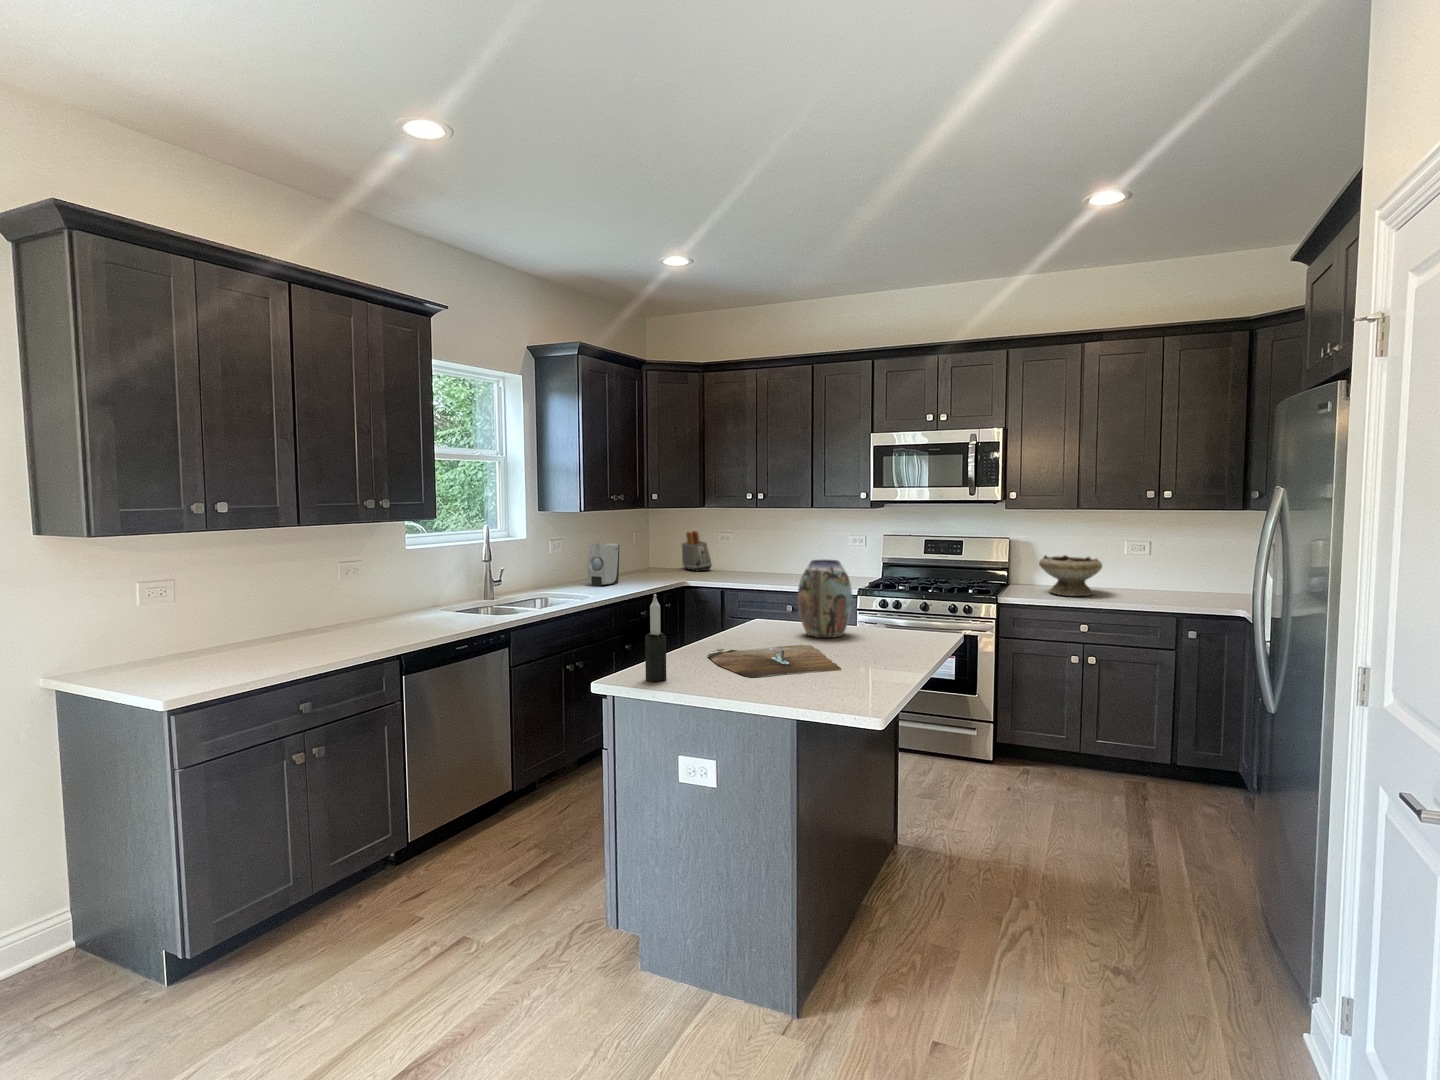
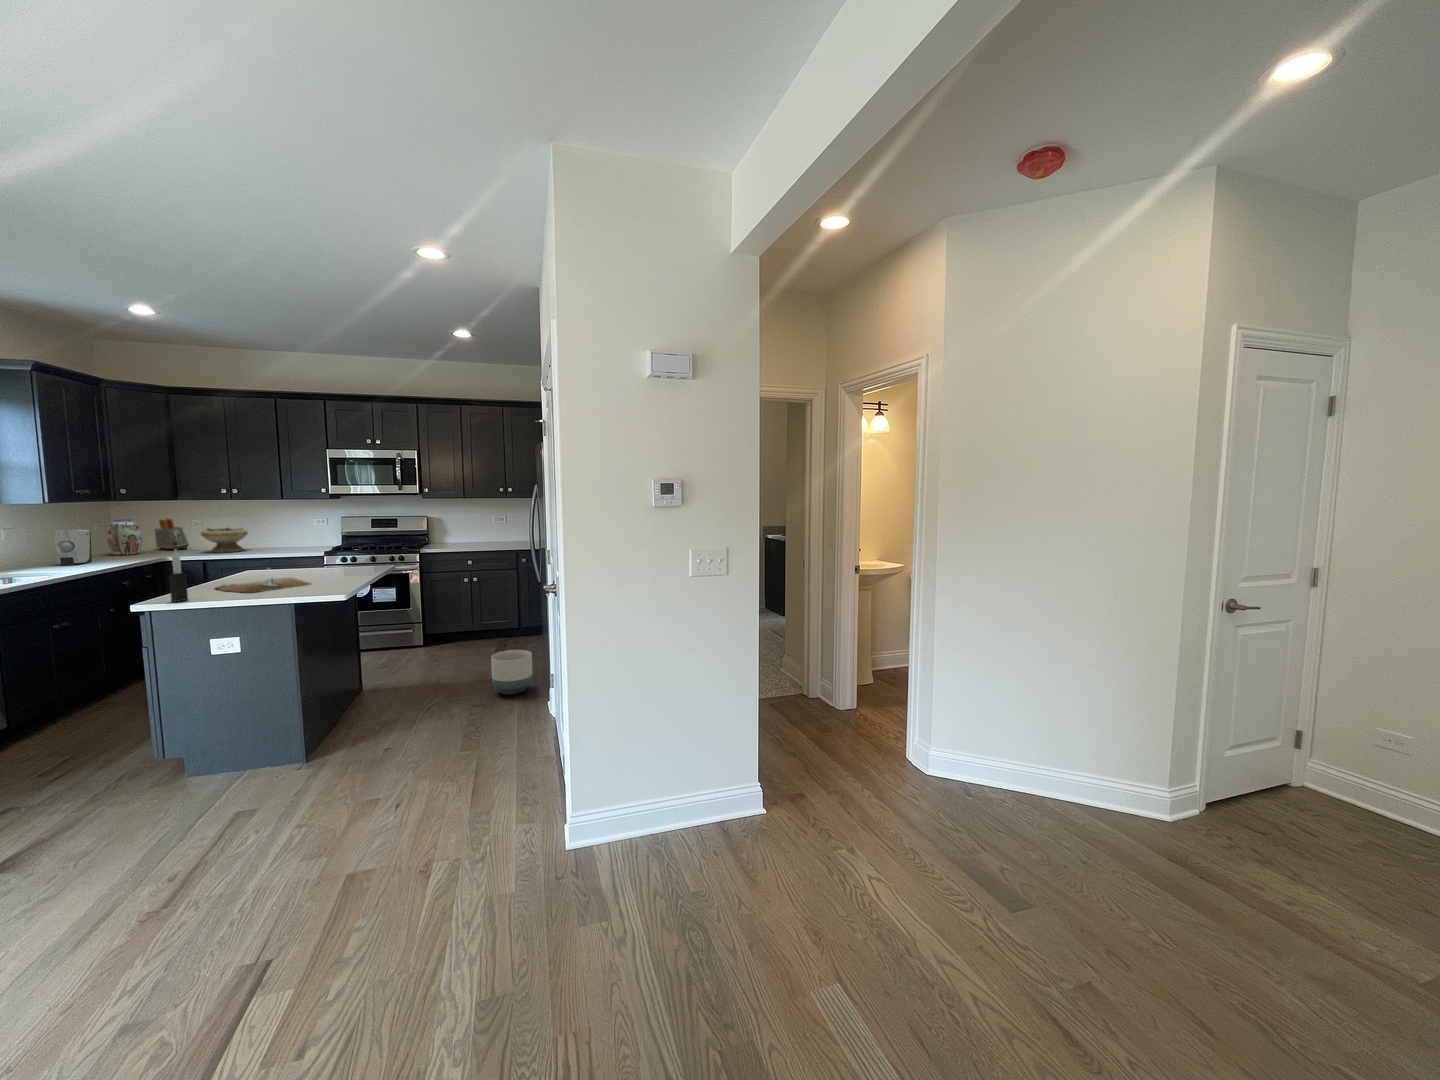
bowl: present [1039,555,1102,596] -> present [201,528,248,553]
vase: present [798,560,852,638] -> present [107,520,142,555]
planter: none [1160,854,1265,971] -> present [491,650,532,695]

